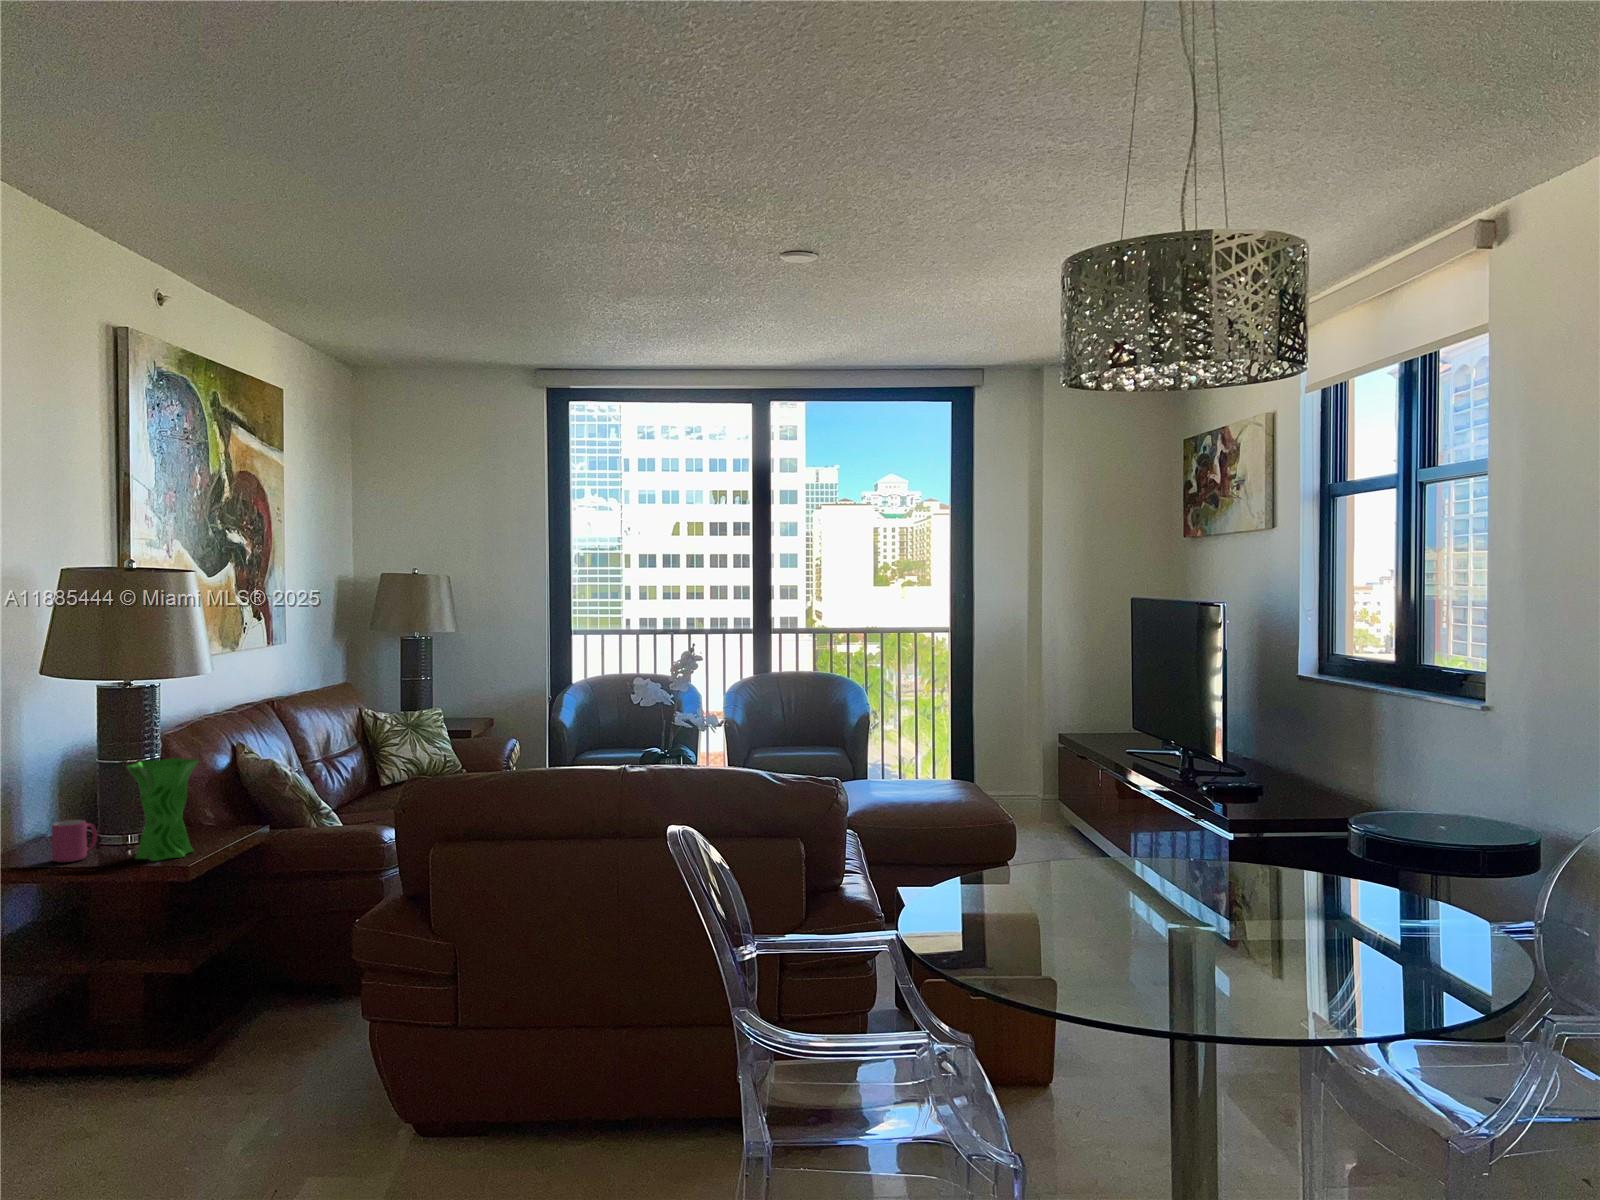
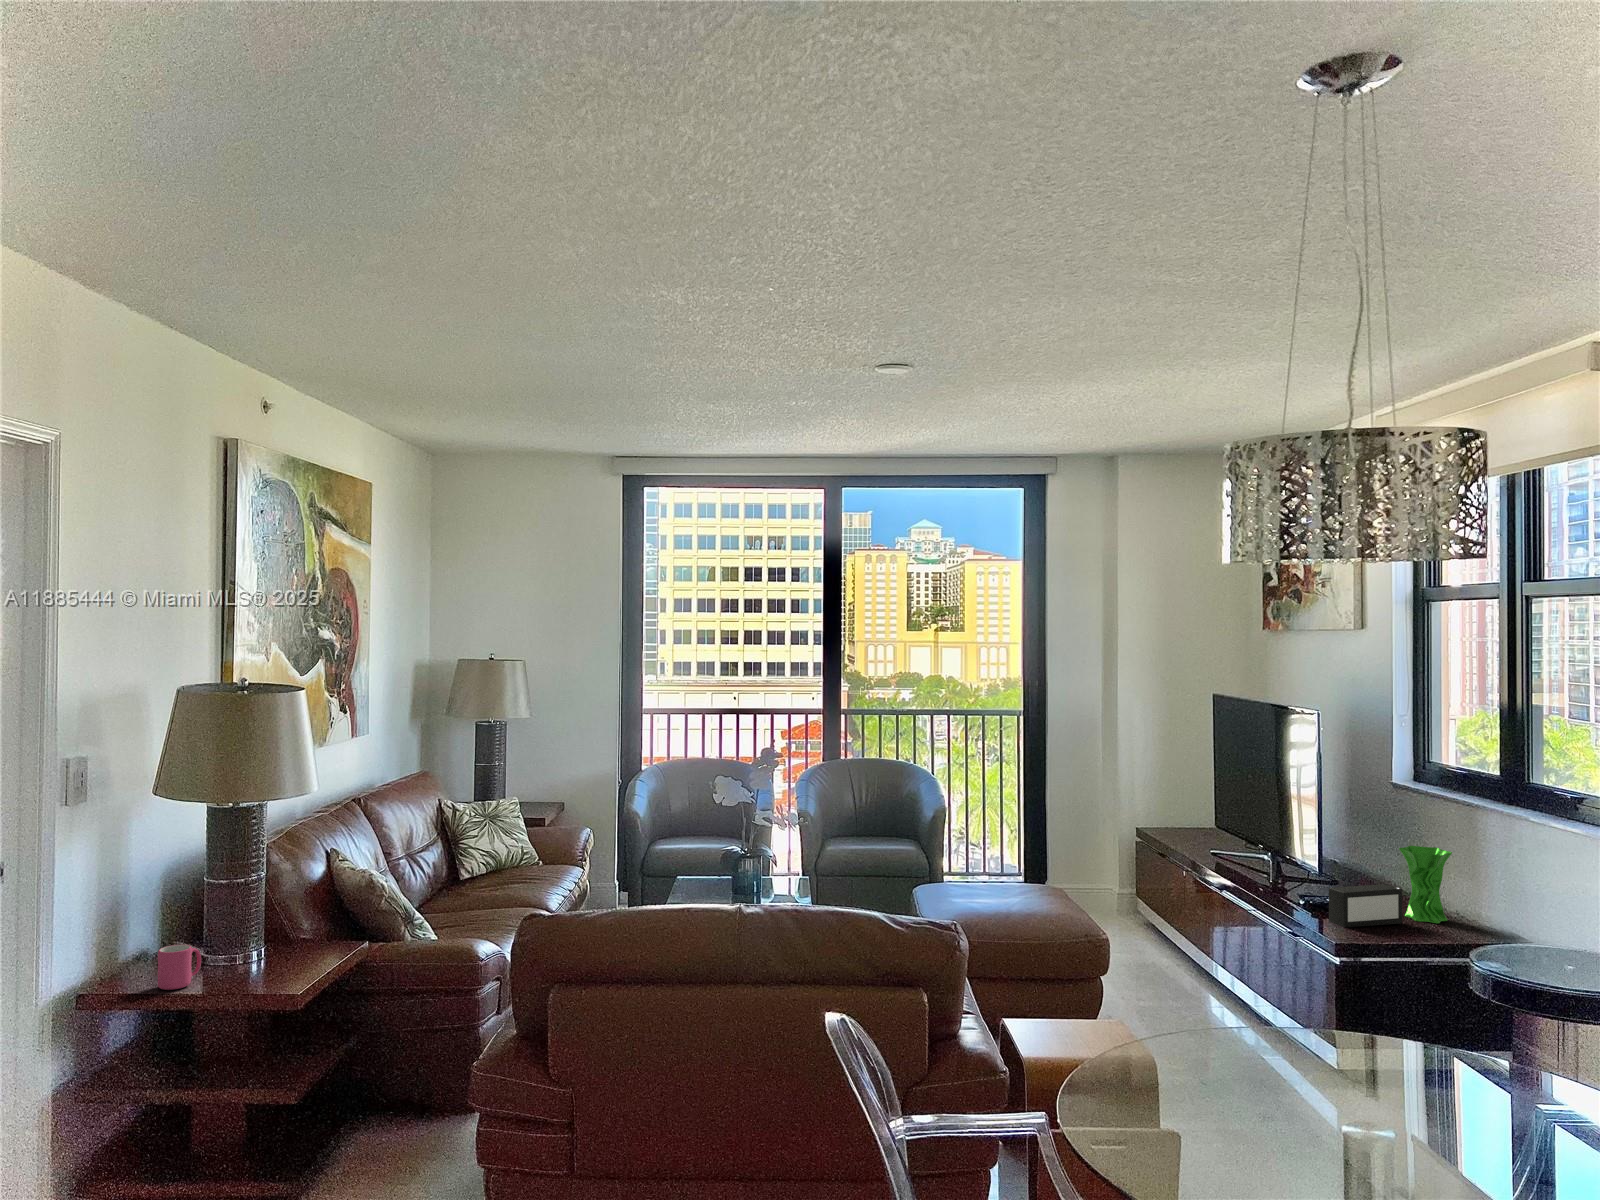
vase: present [127,758,198,861] -> present [1399,846,1452,923]
speaker: none [1228,766,1298,806] -> present [1329,884,1402,928]

